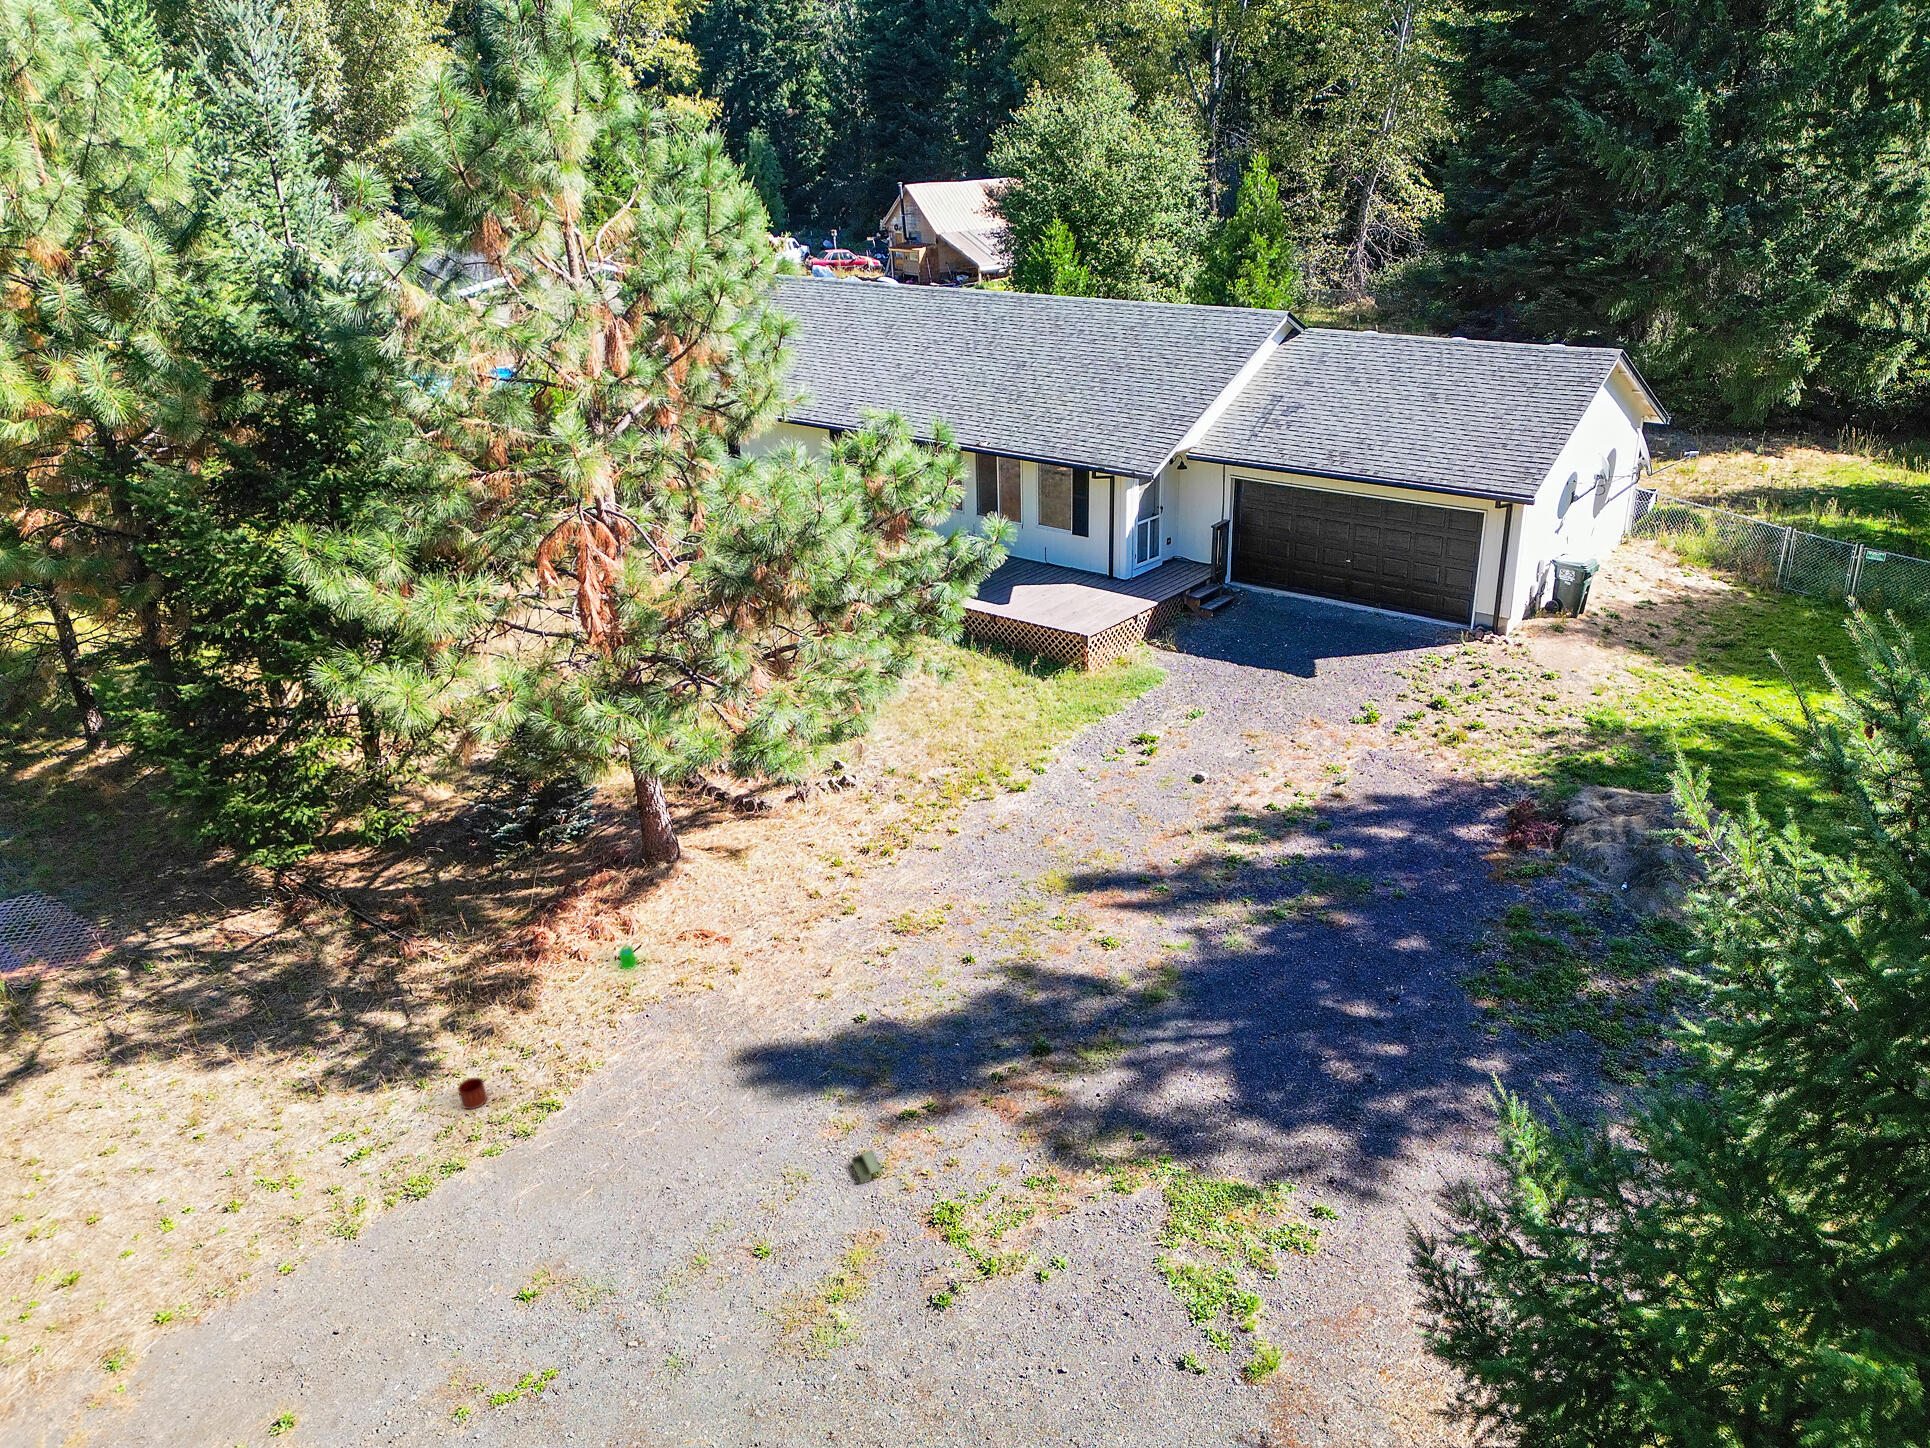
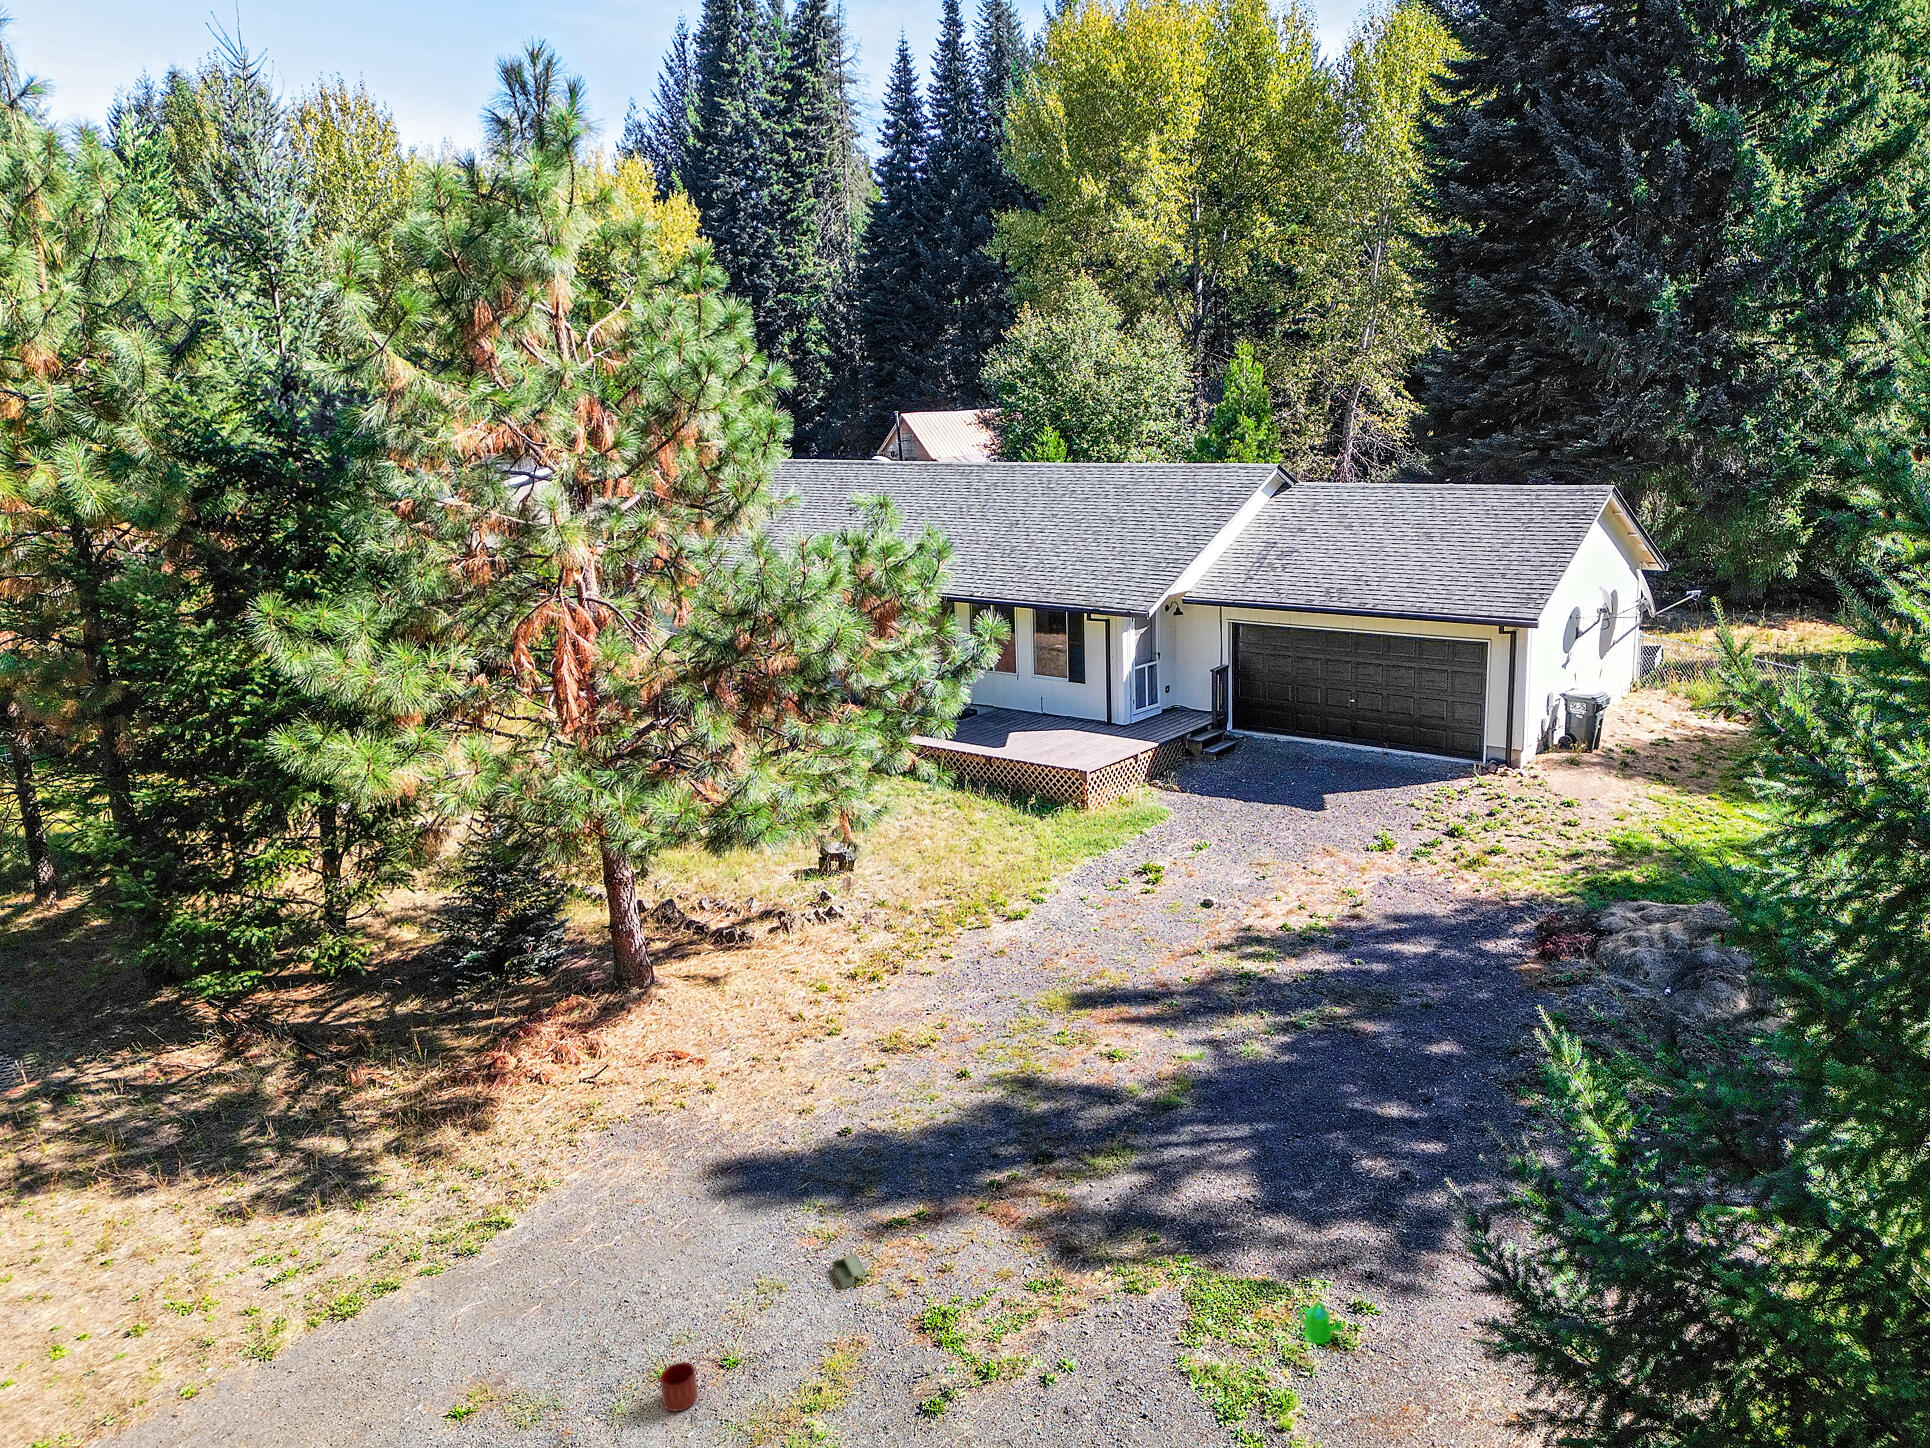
watering can: present [619,945,637,969] -> present [1298,1302,1342,1344]
planter: present [458,1078,487,1109] -> present [660,1362,698,1411]

